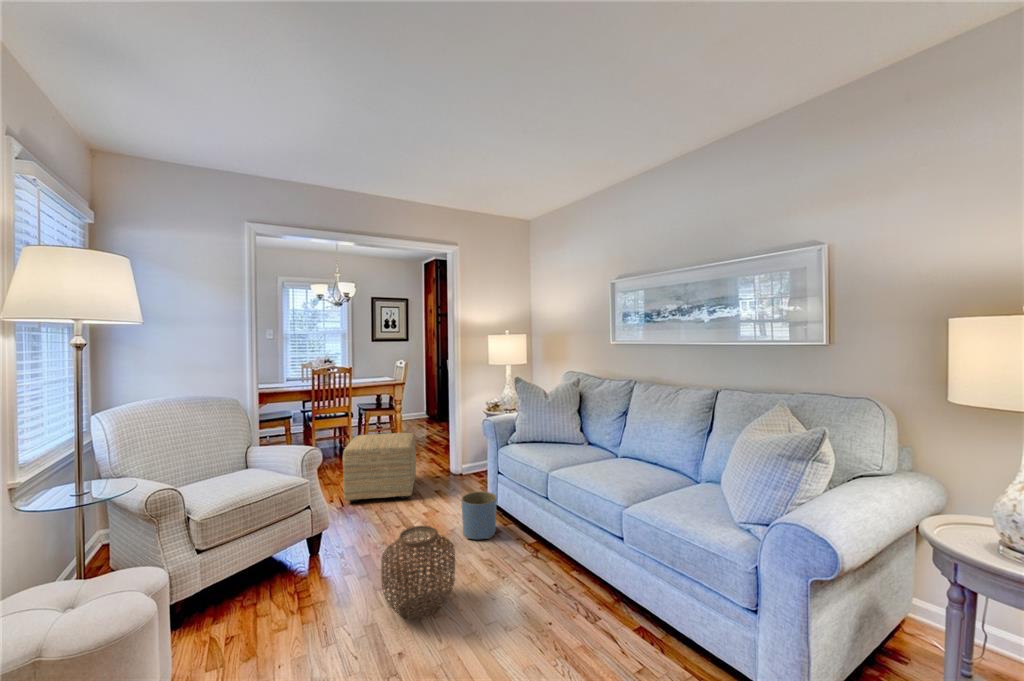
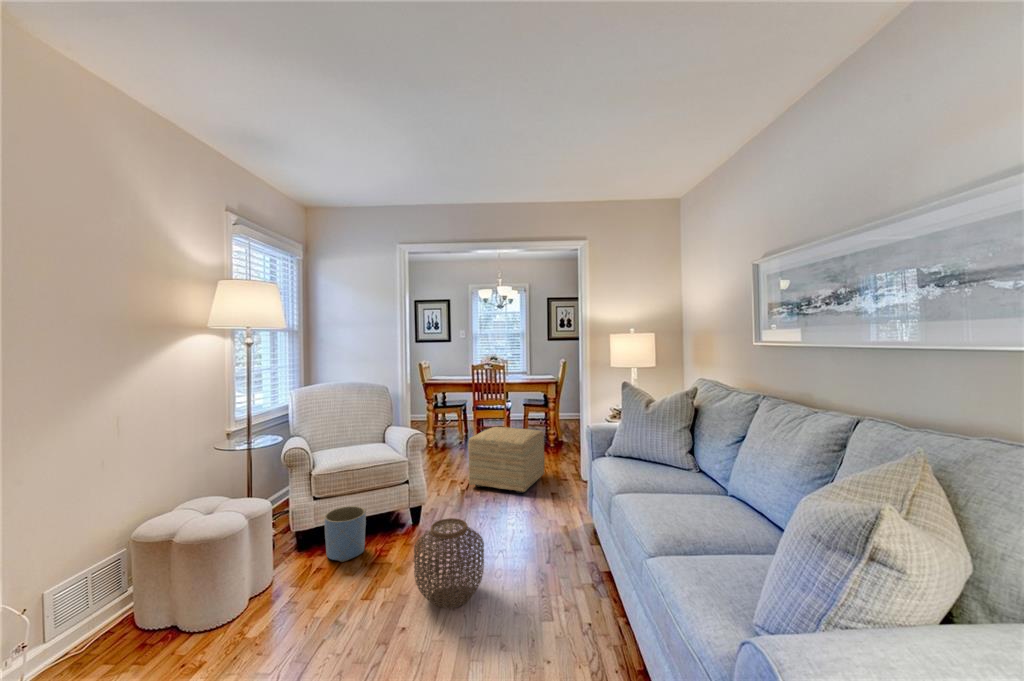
planter: present [461,491,497,539] -> present [324,506,366,562]

